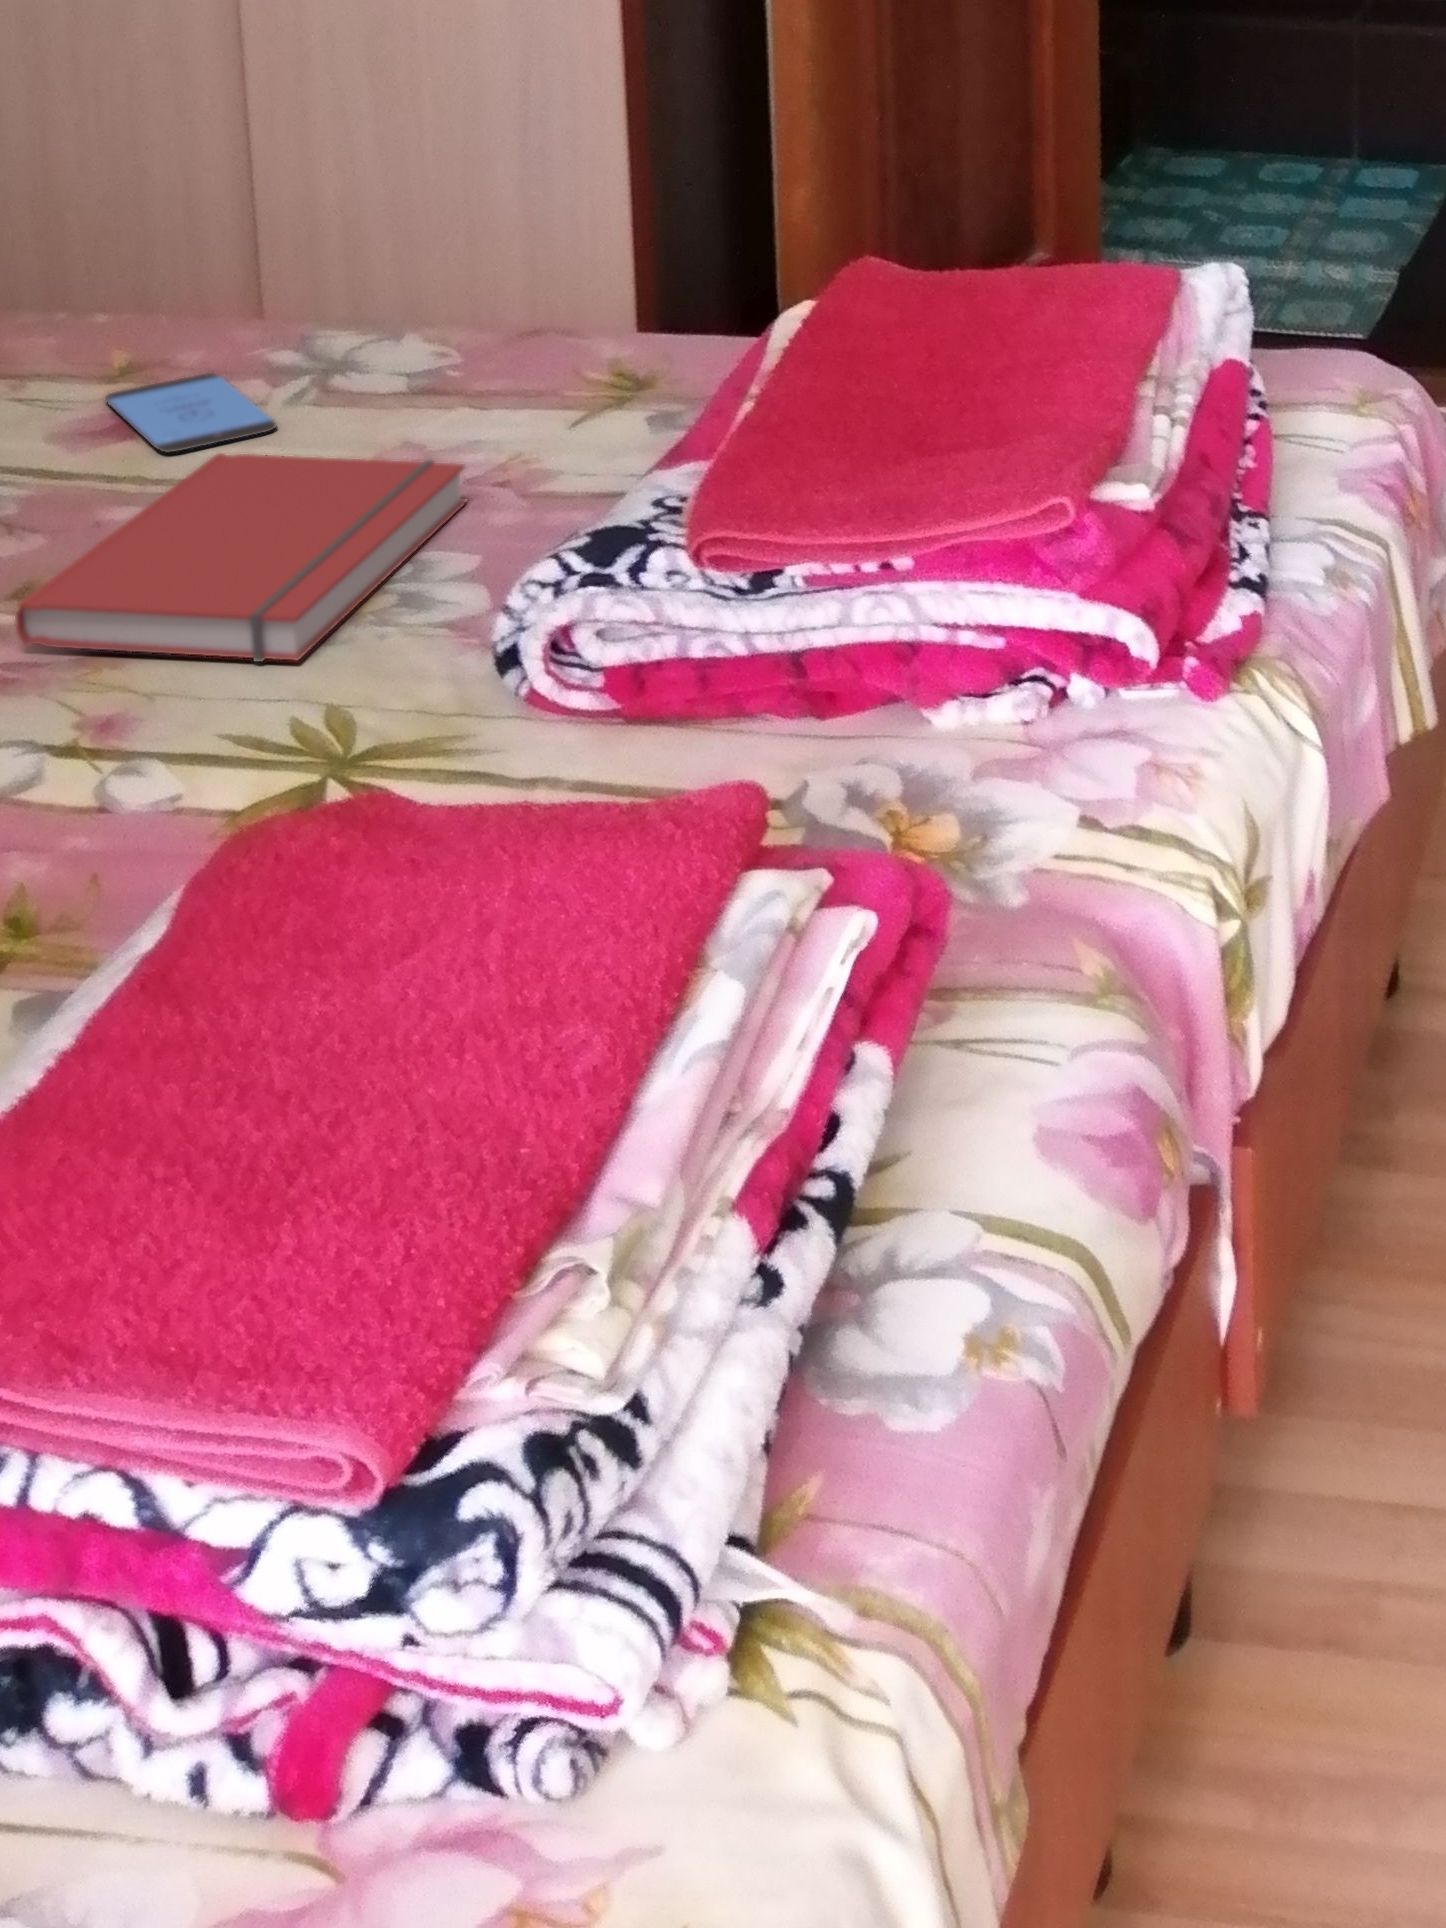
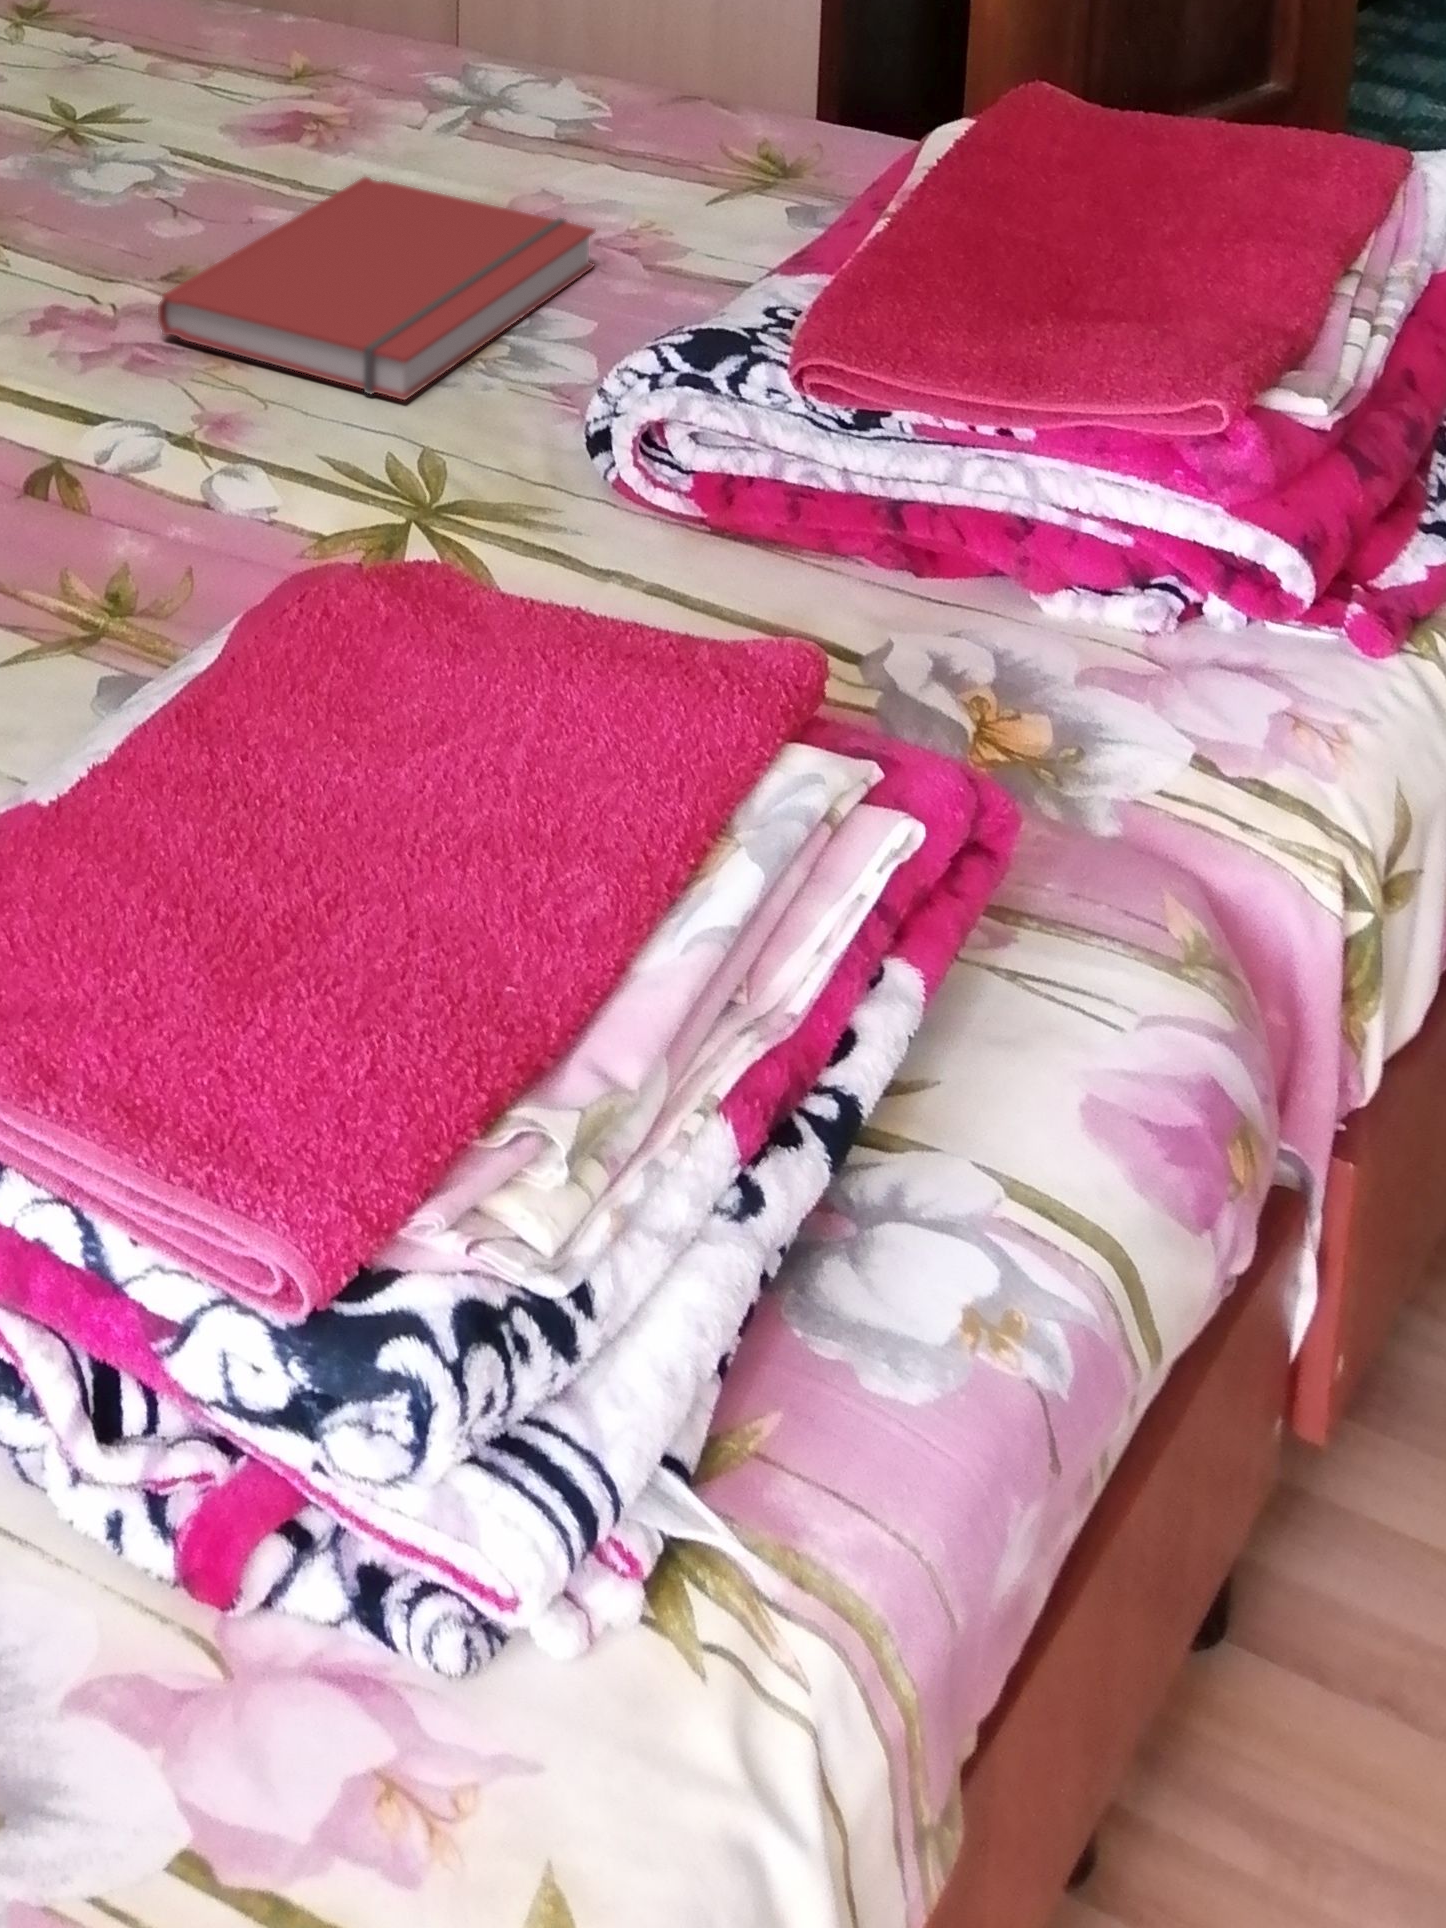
smartphone: present [106,373,276,452] -> none [278,92,427,166]

